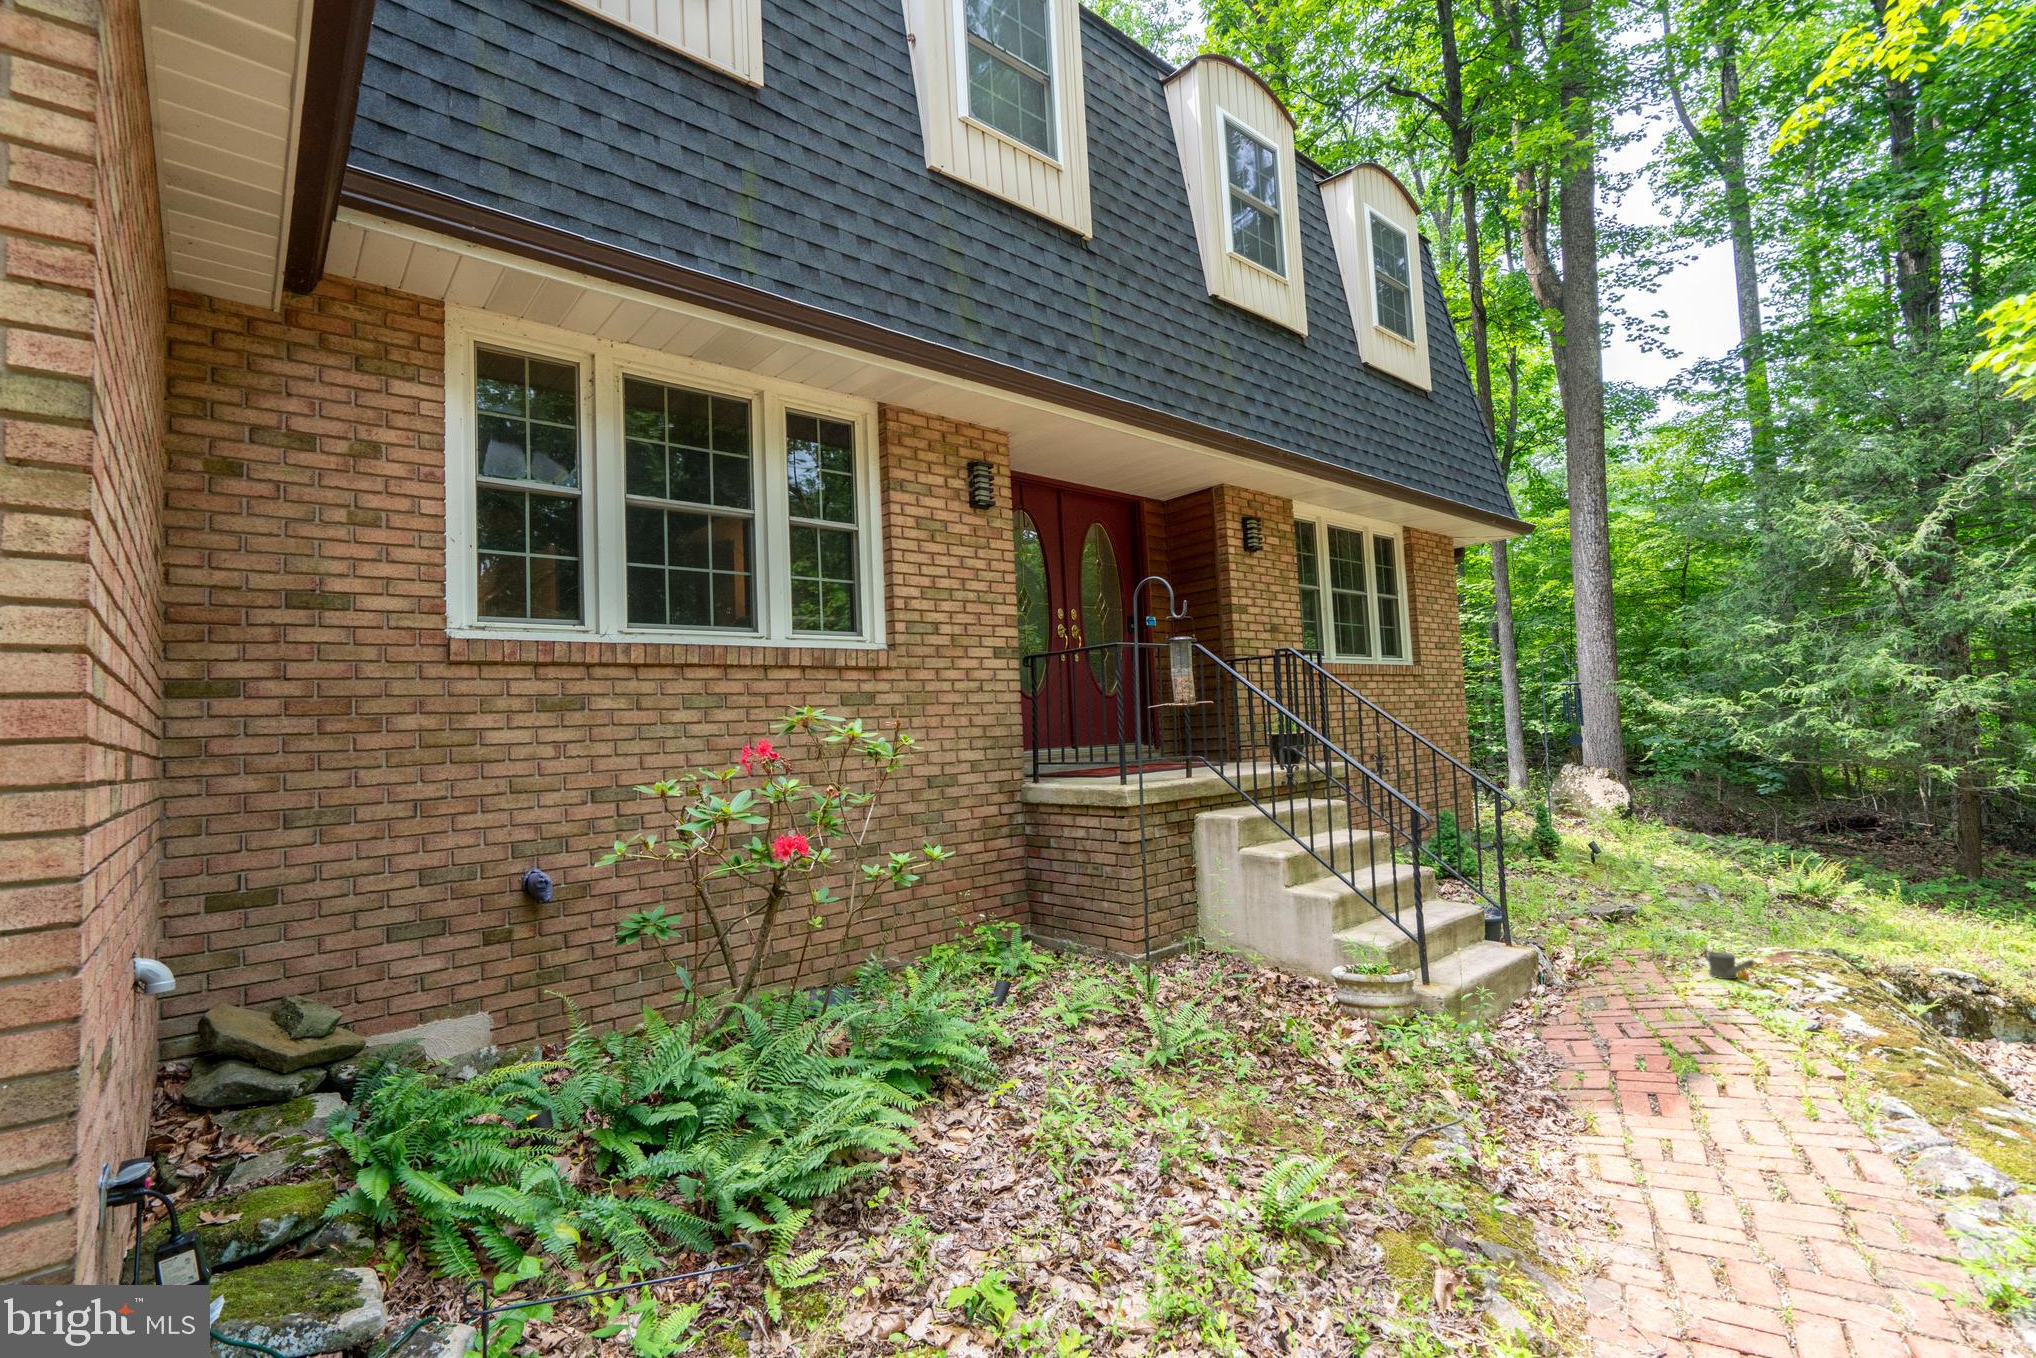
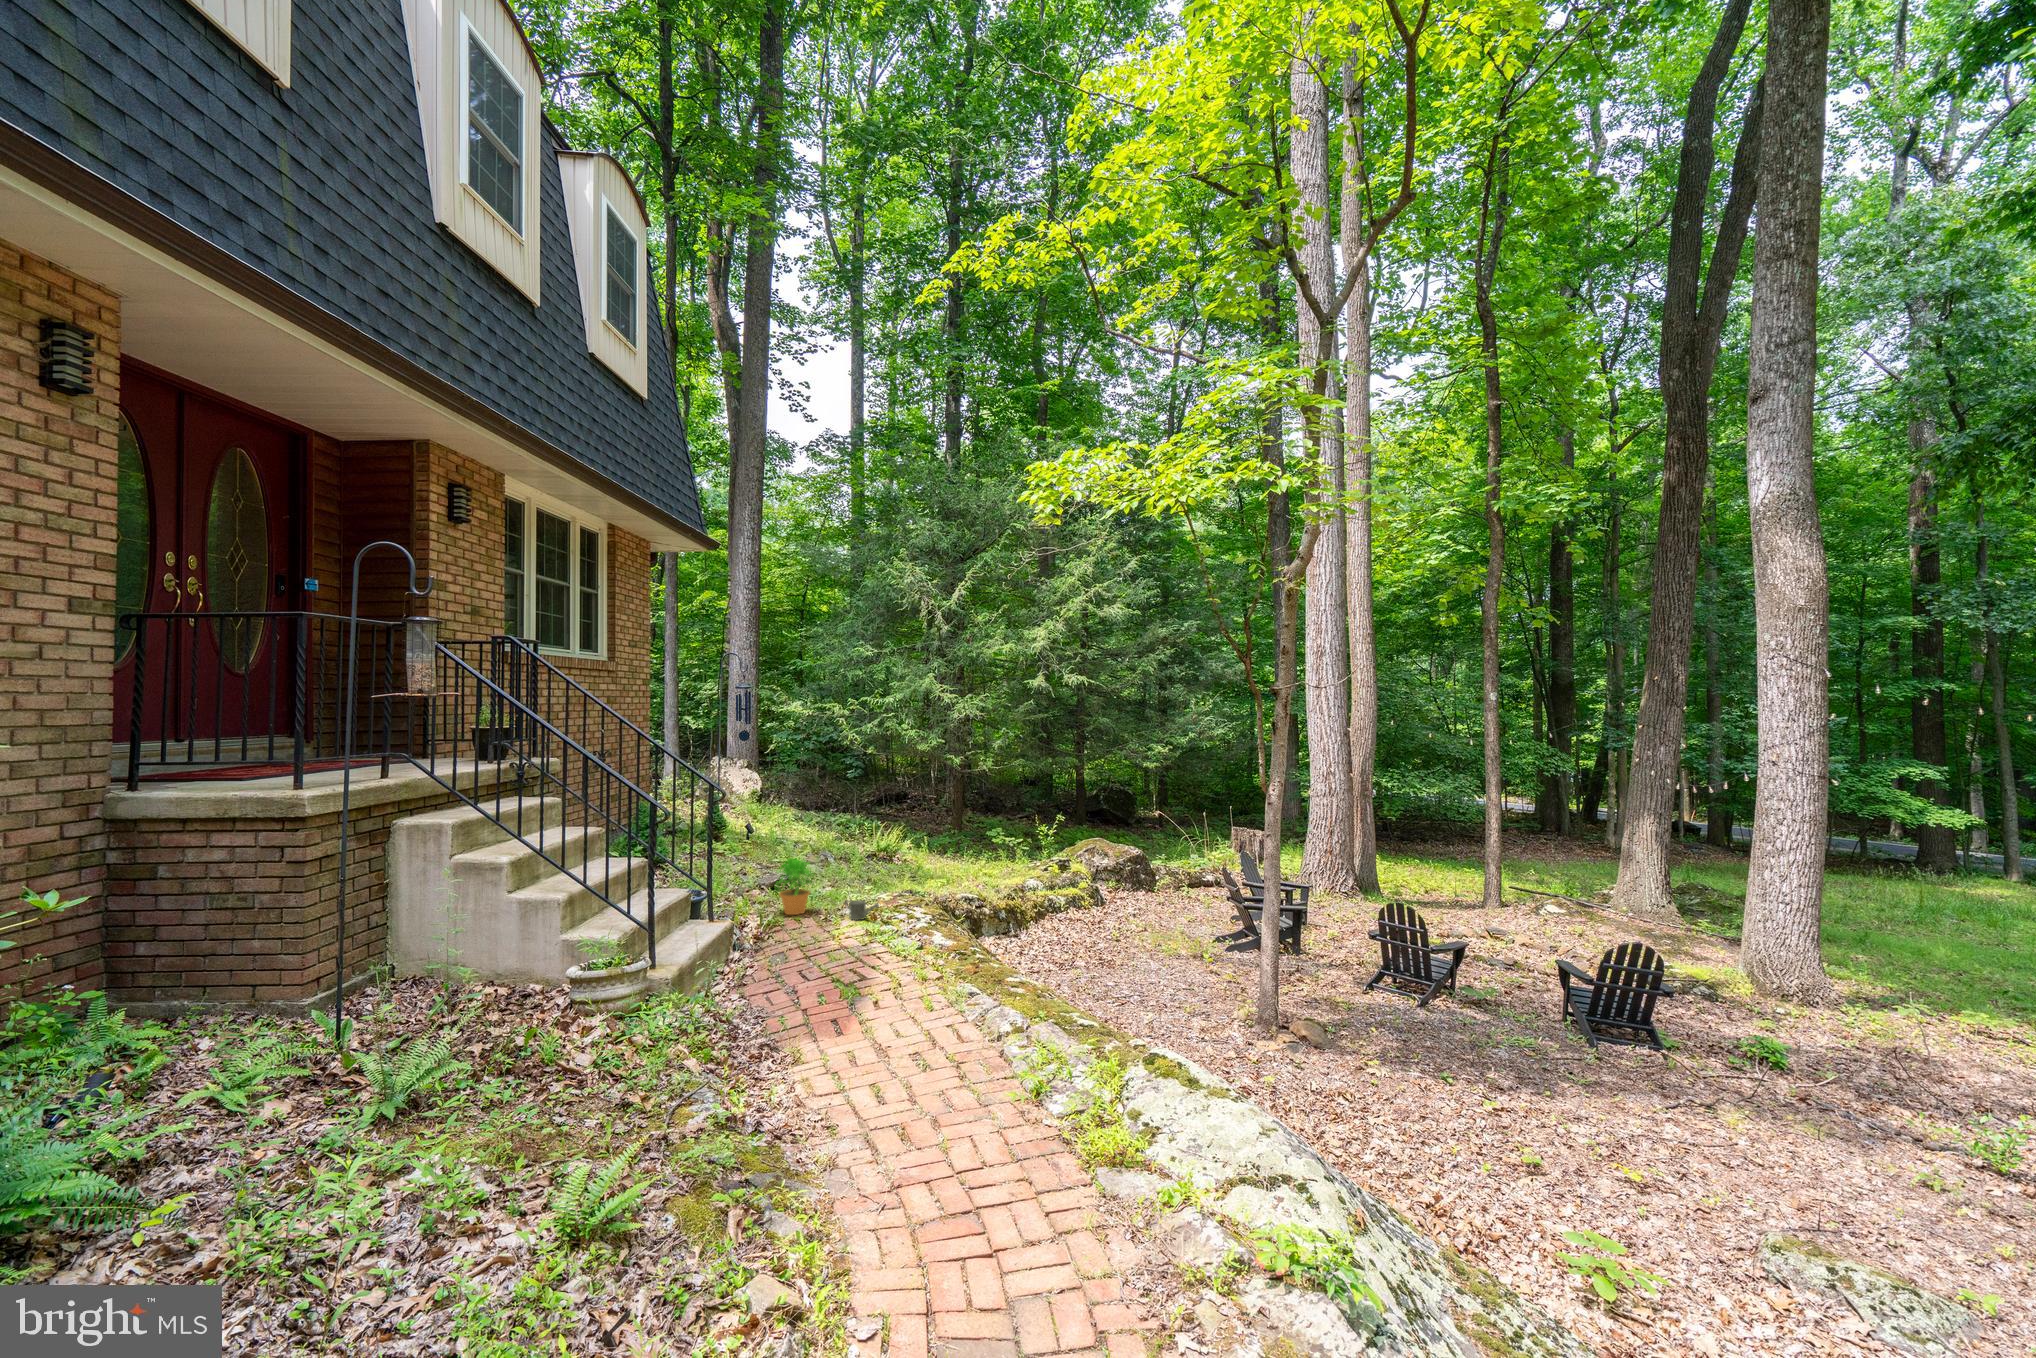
potted plant: none [1597,886,1662,958] -> present [776,858,813,915]

